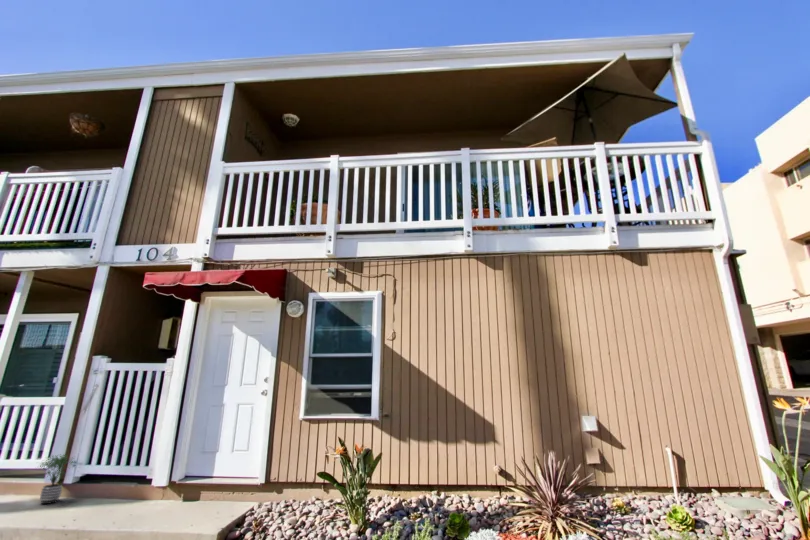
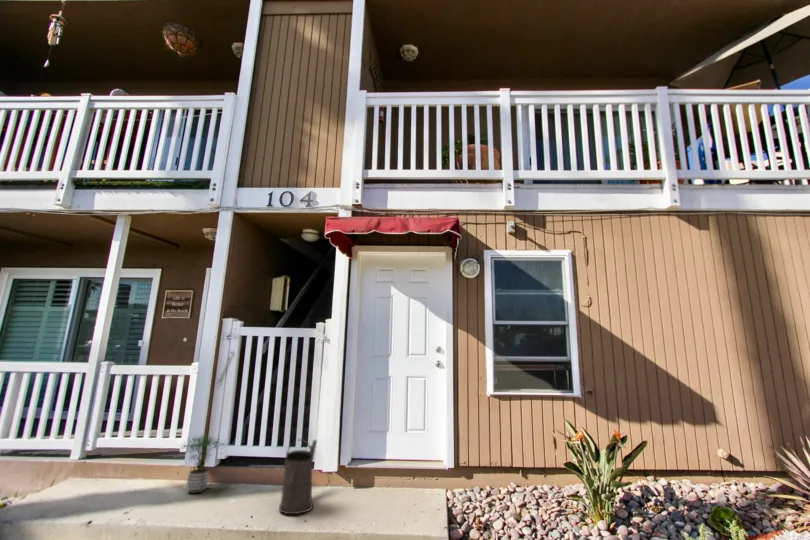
watering can: none [98,456,154,517] -> present [279,439,317,514]

